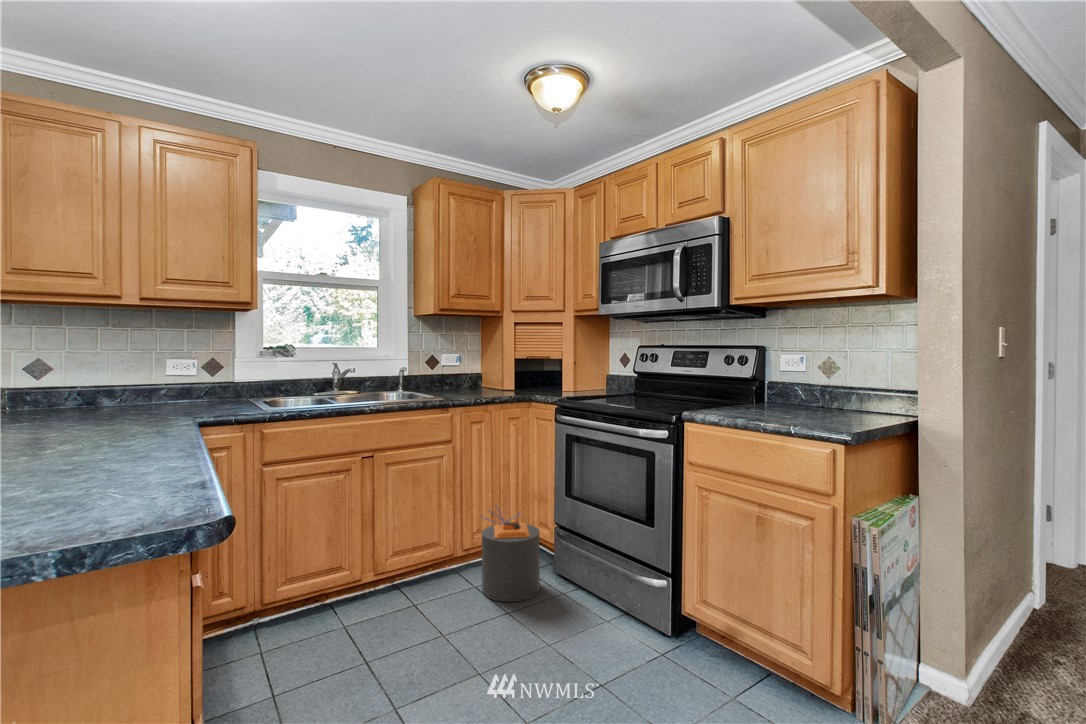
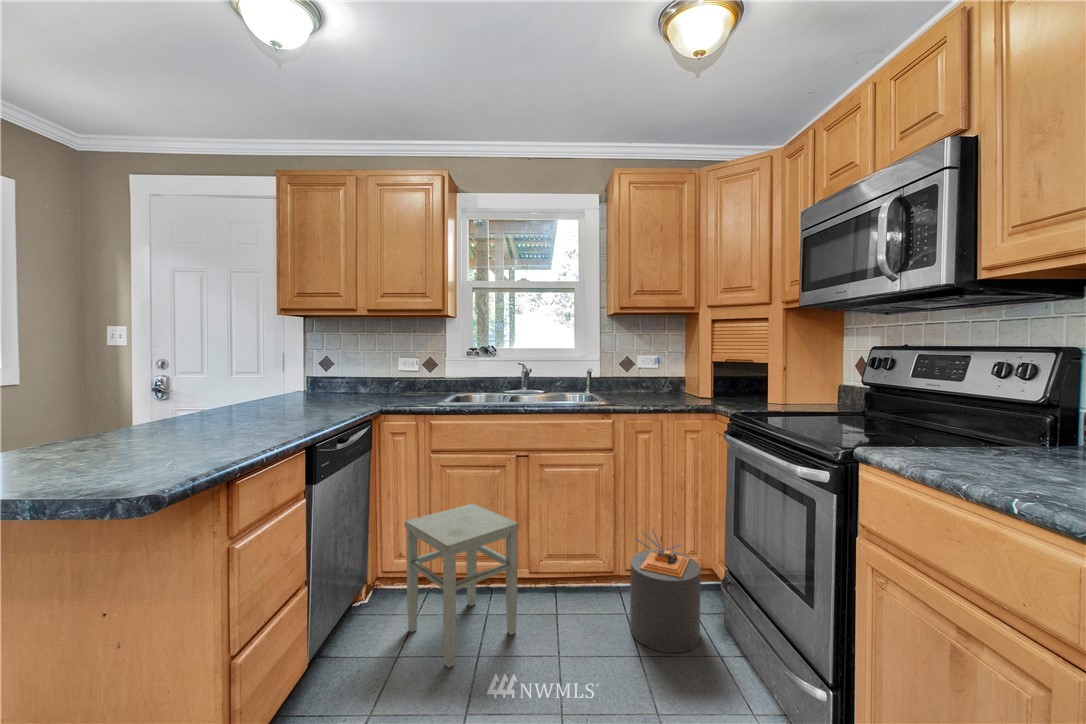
stool: none [262,513,389,669] -> present [404,504,519,667]

